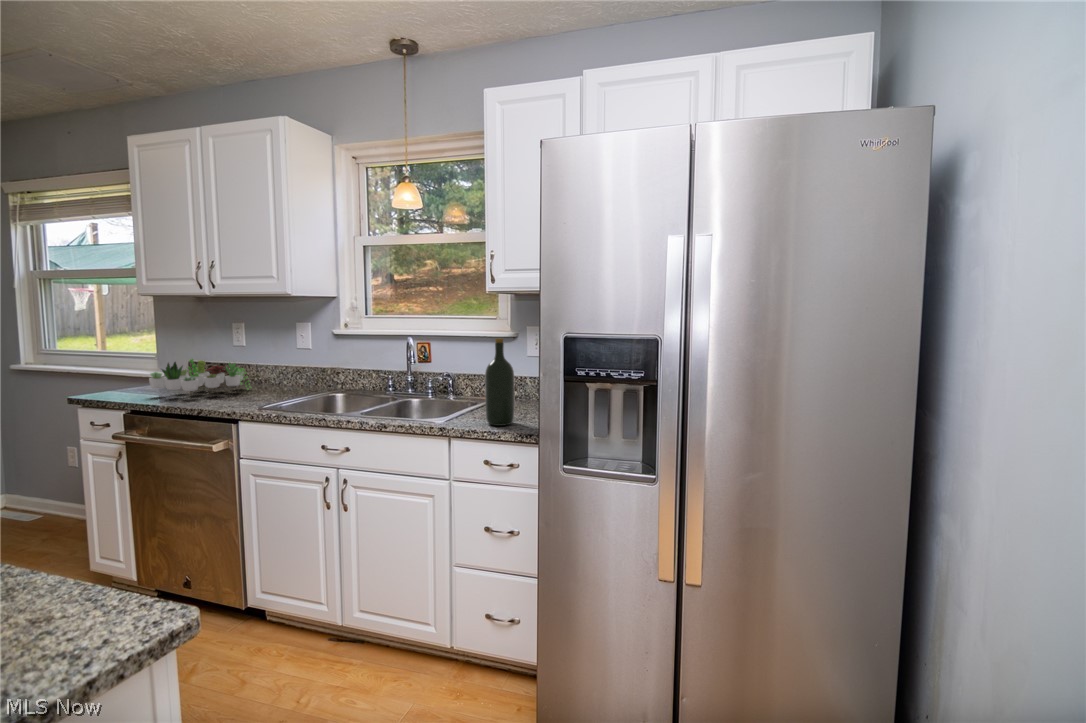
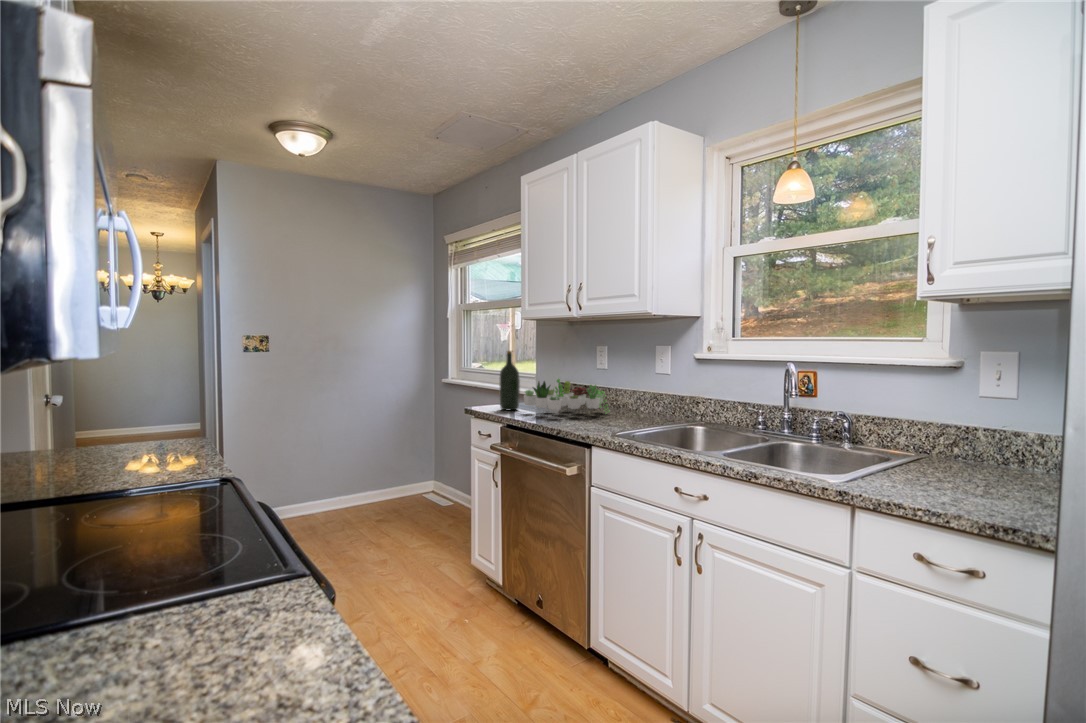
wine bottle: present [485,338,514,426] -> present [499,351,520,410]

